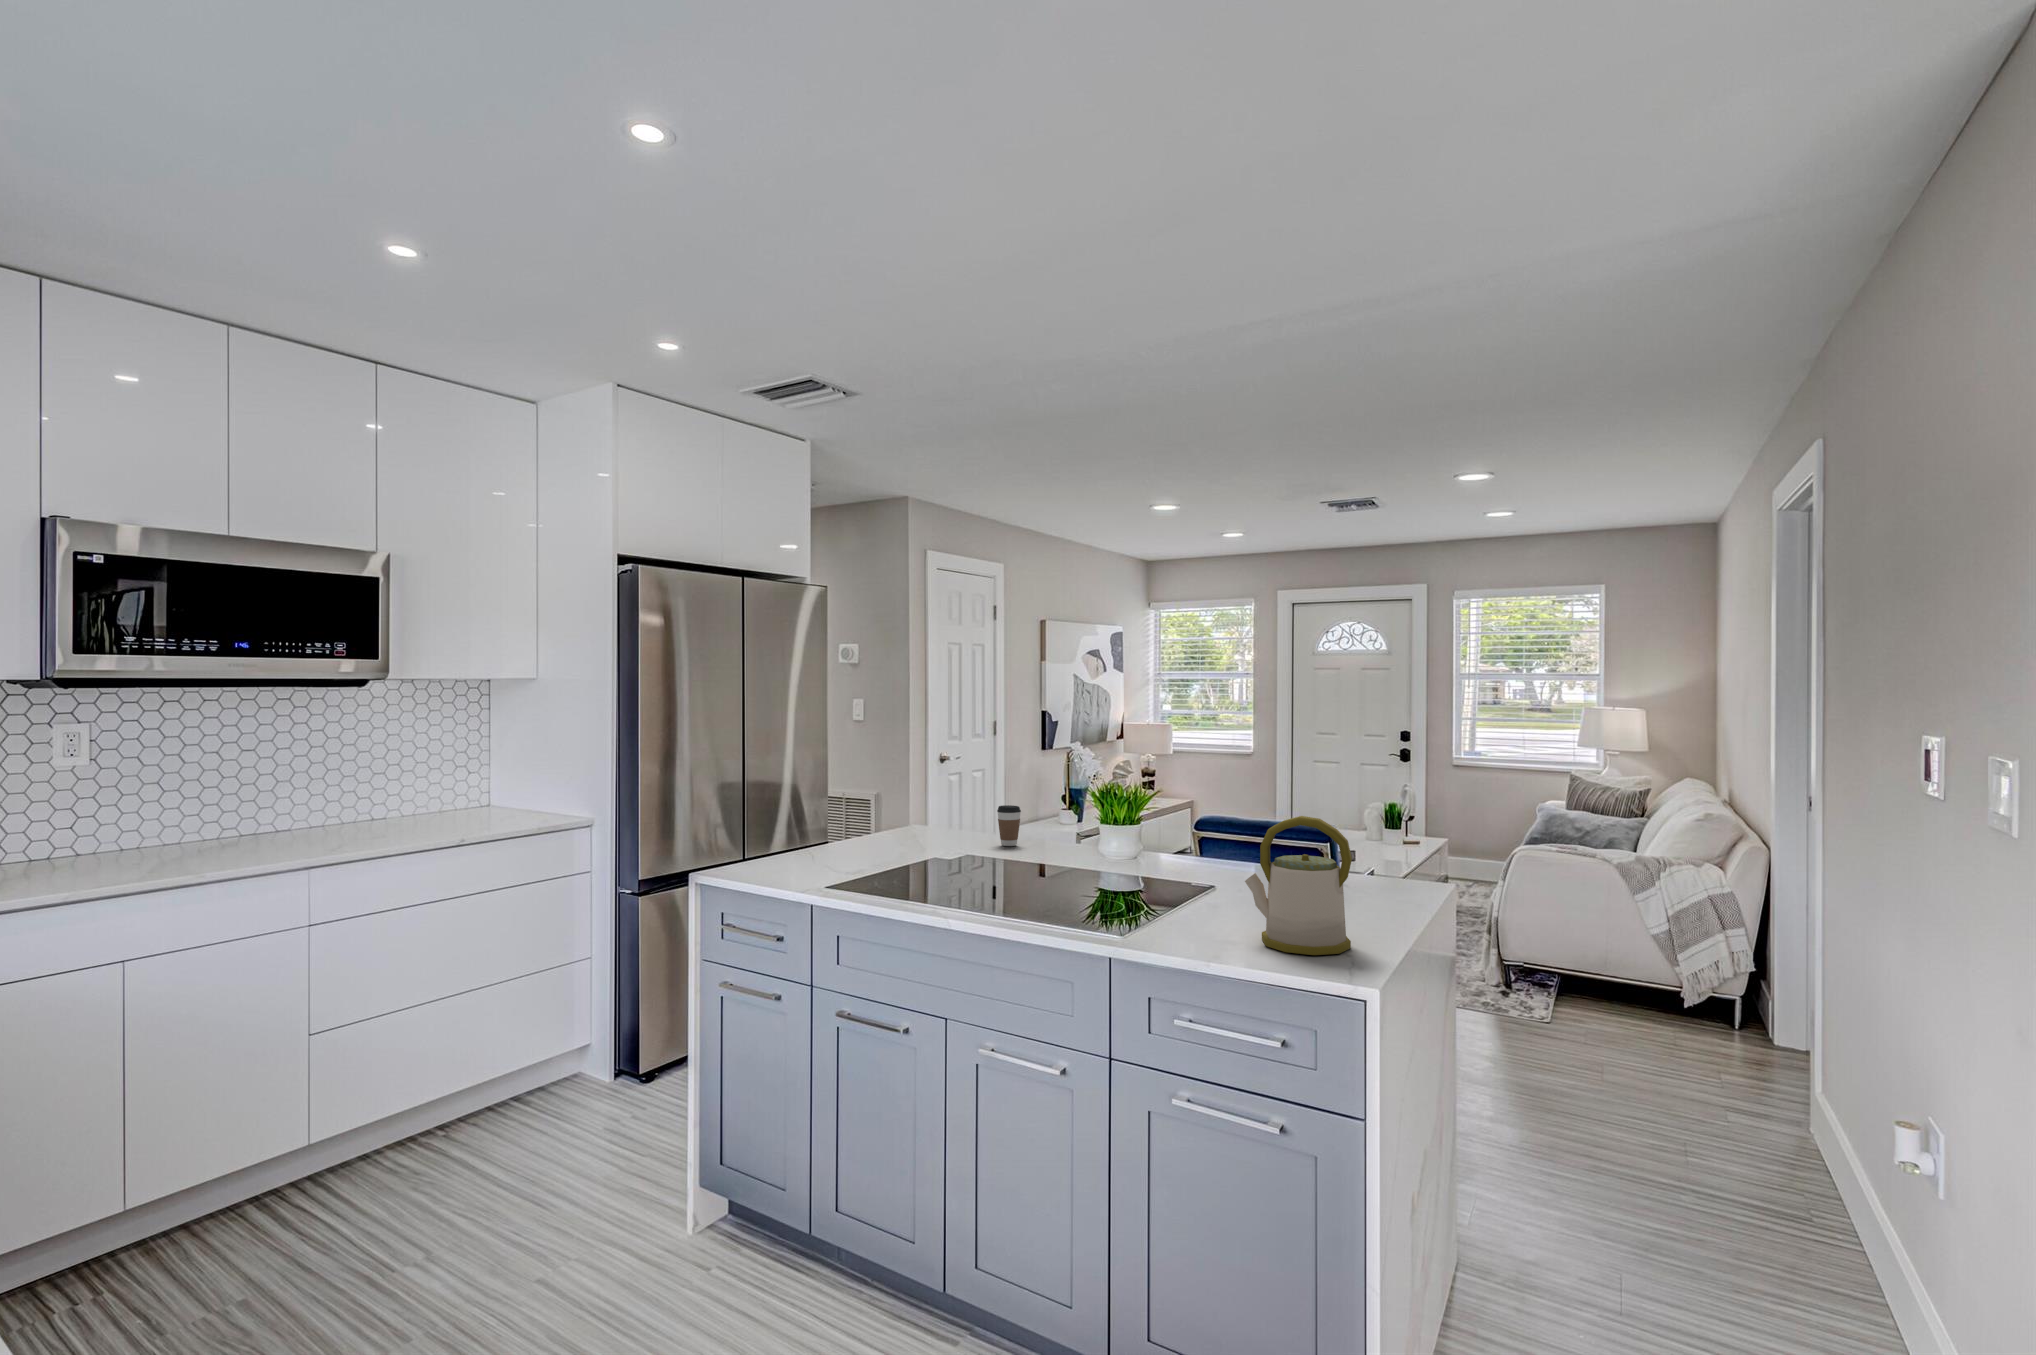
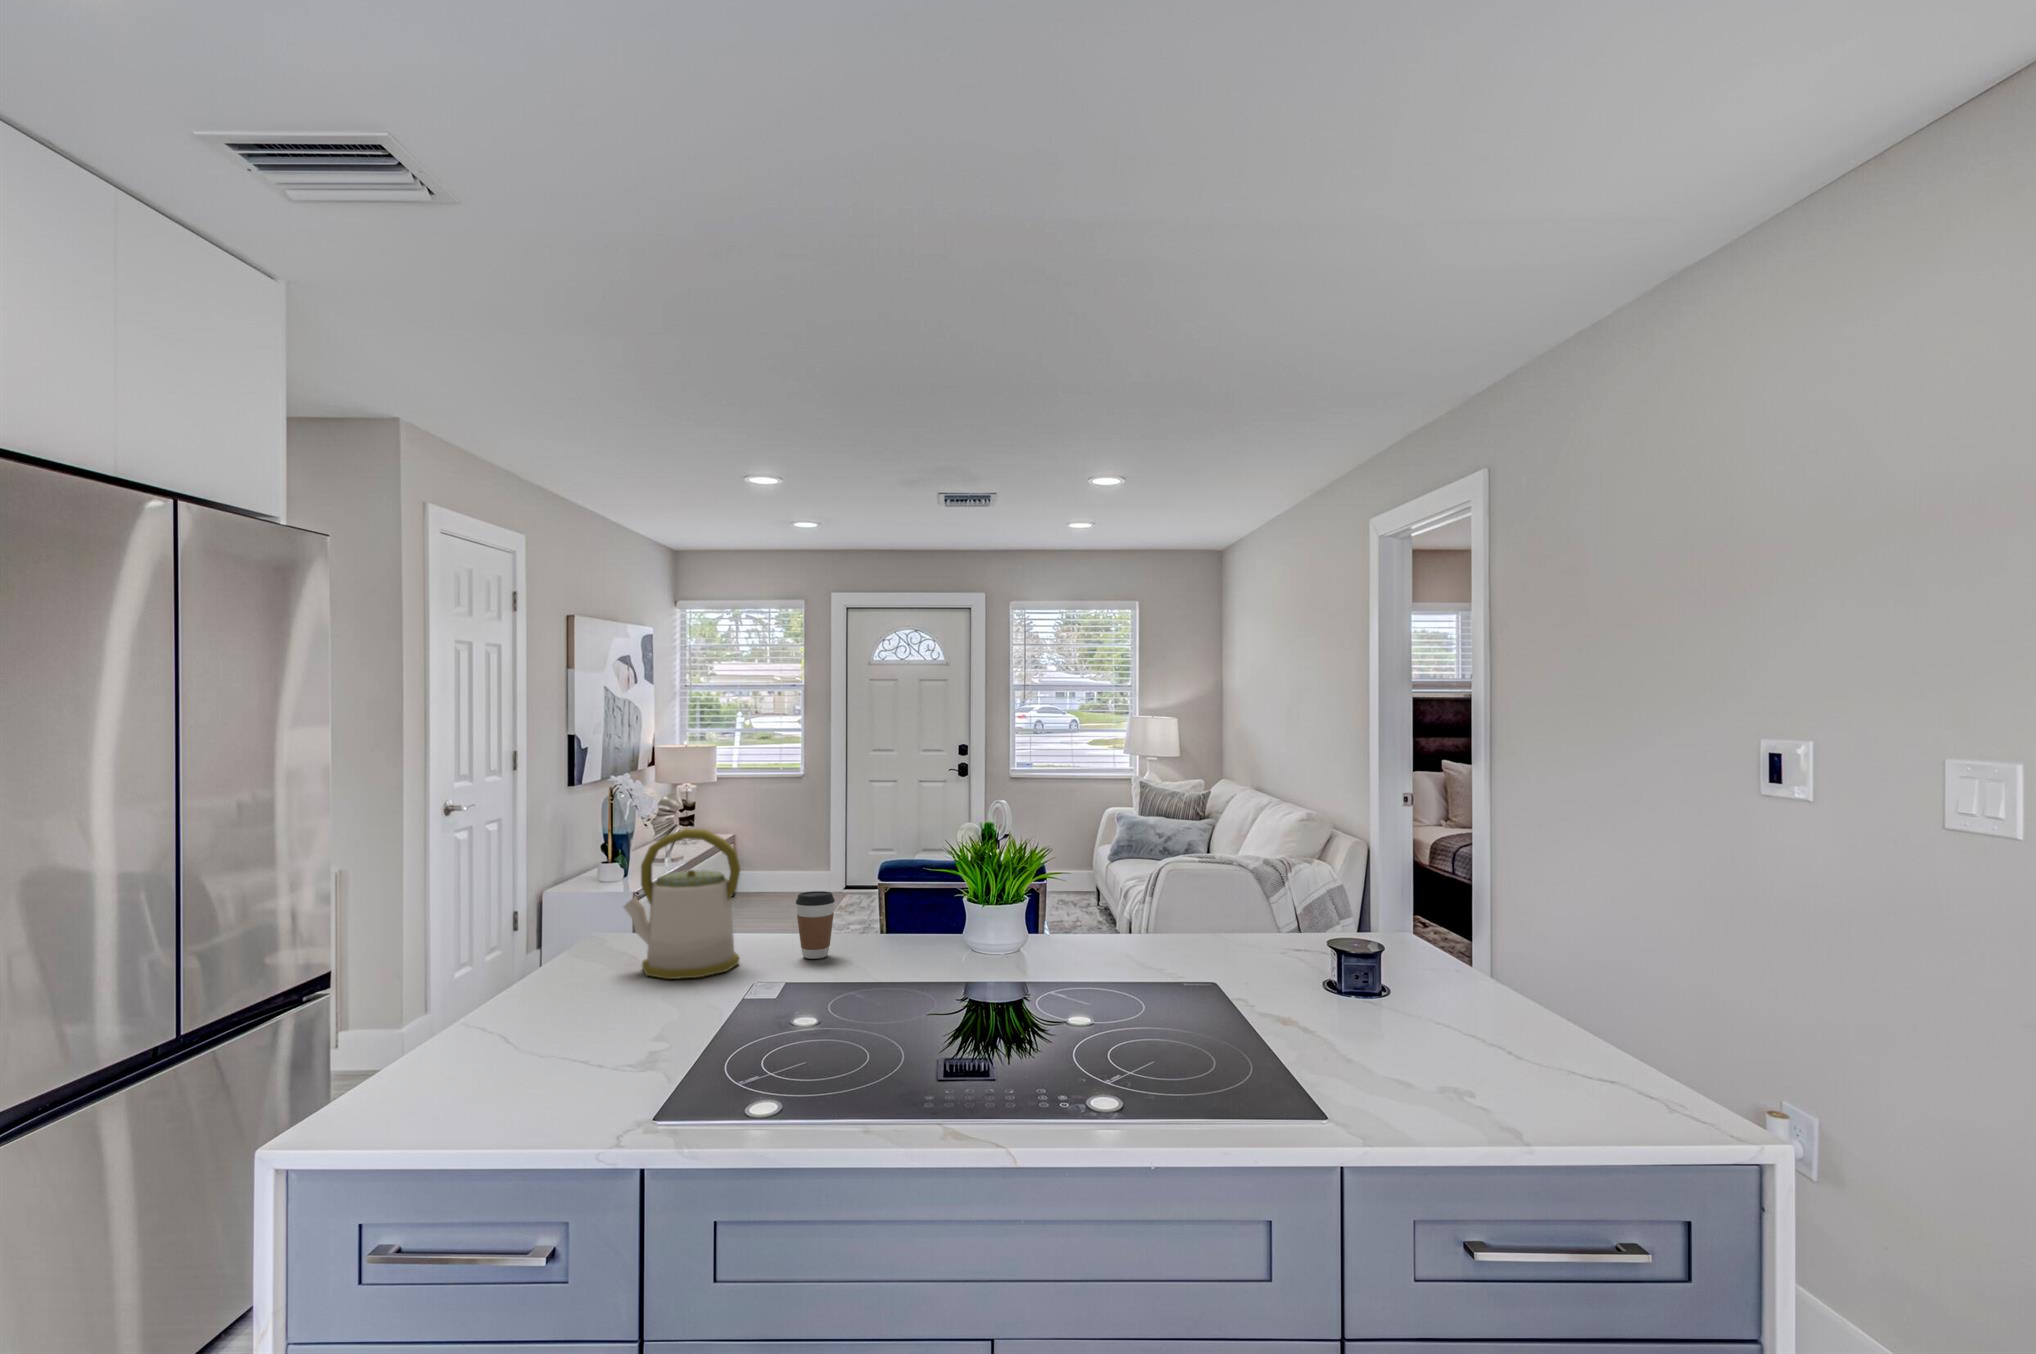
kettle: present [1245,816,1352,955] -> present [624,829,740,979]

